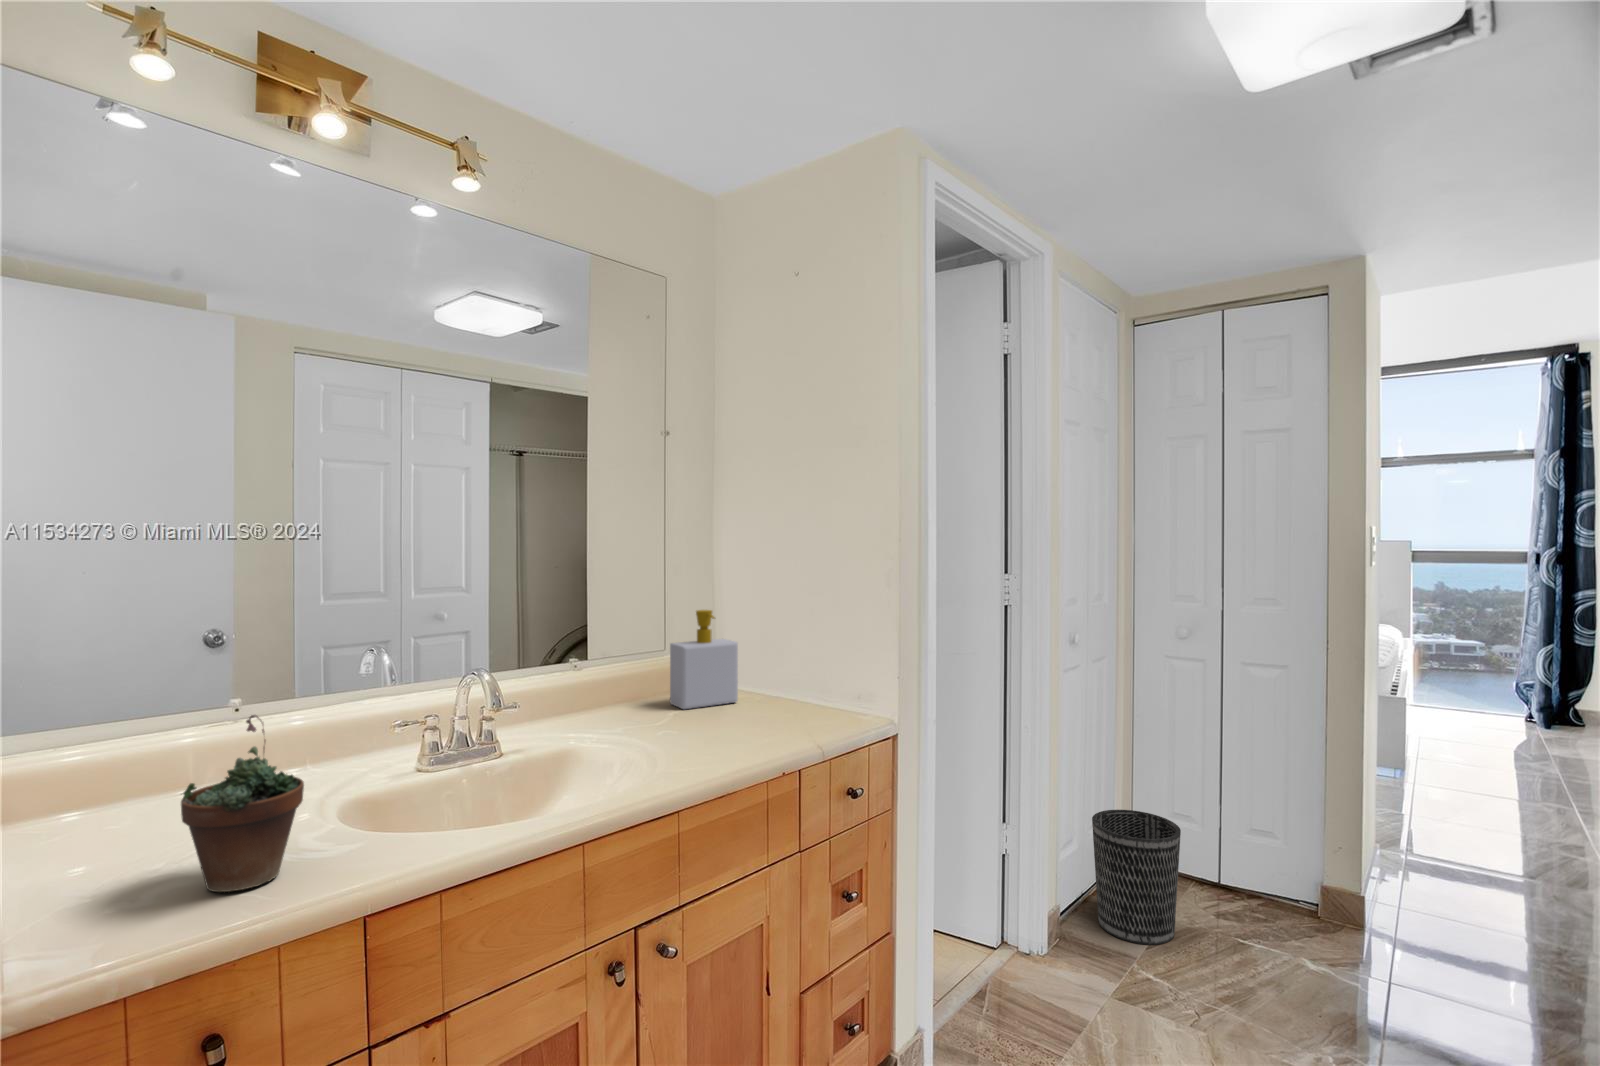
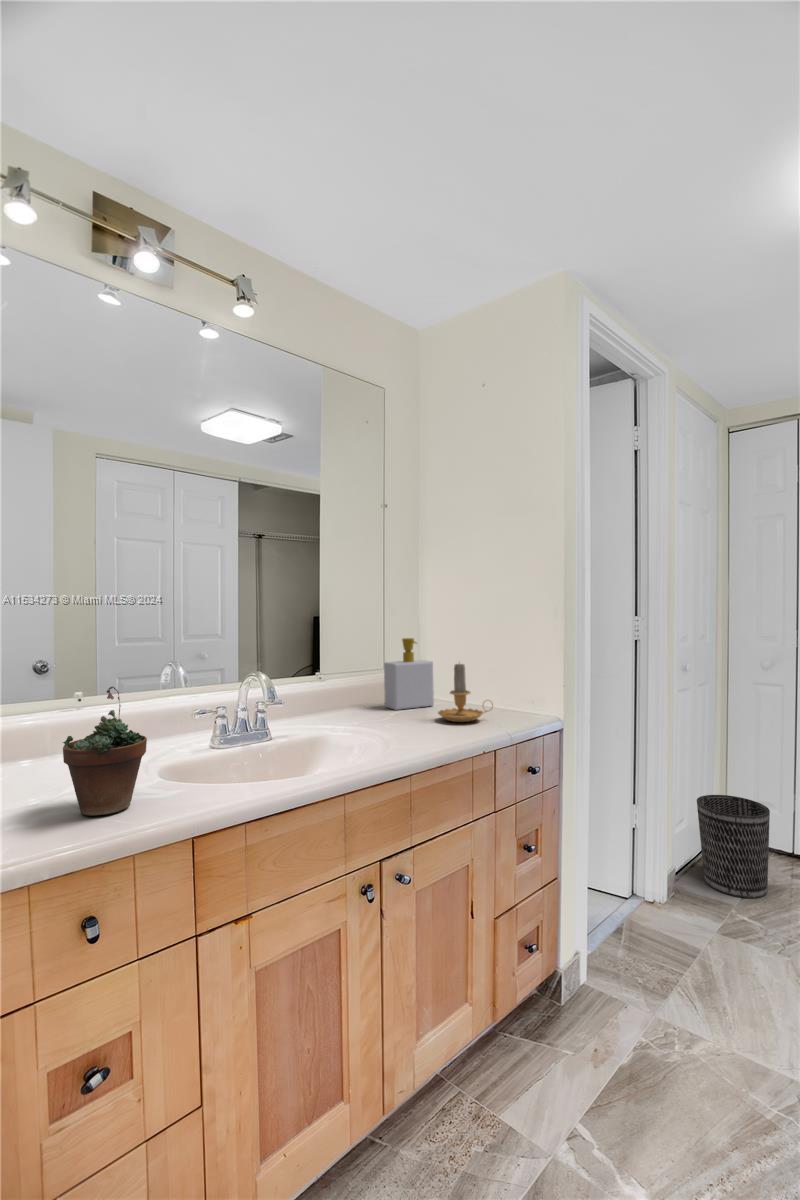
candle: none [737,647,811,731] -> present [438,664,493,722]

